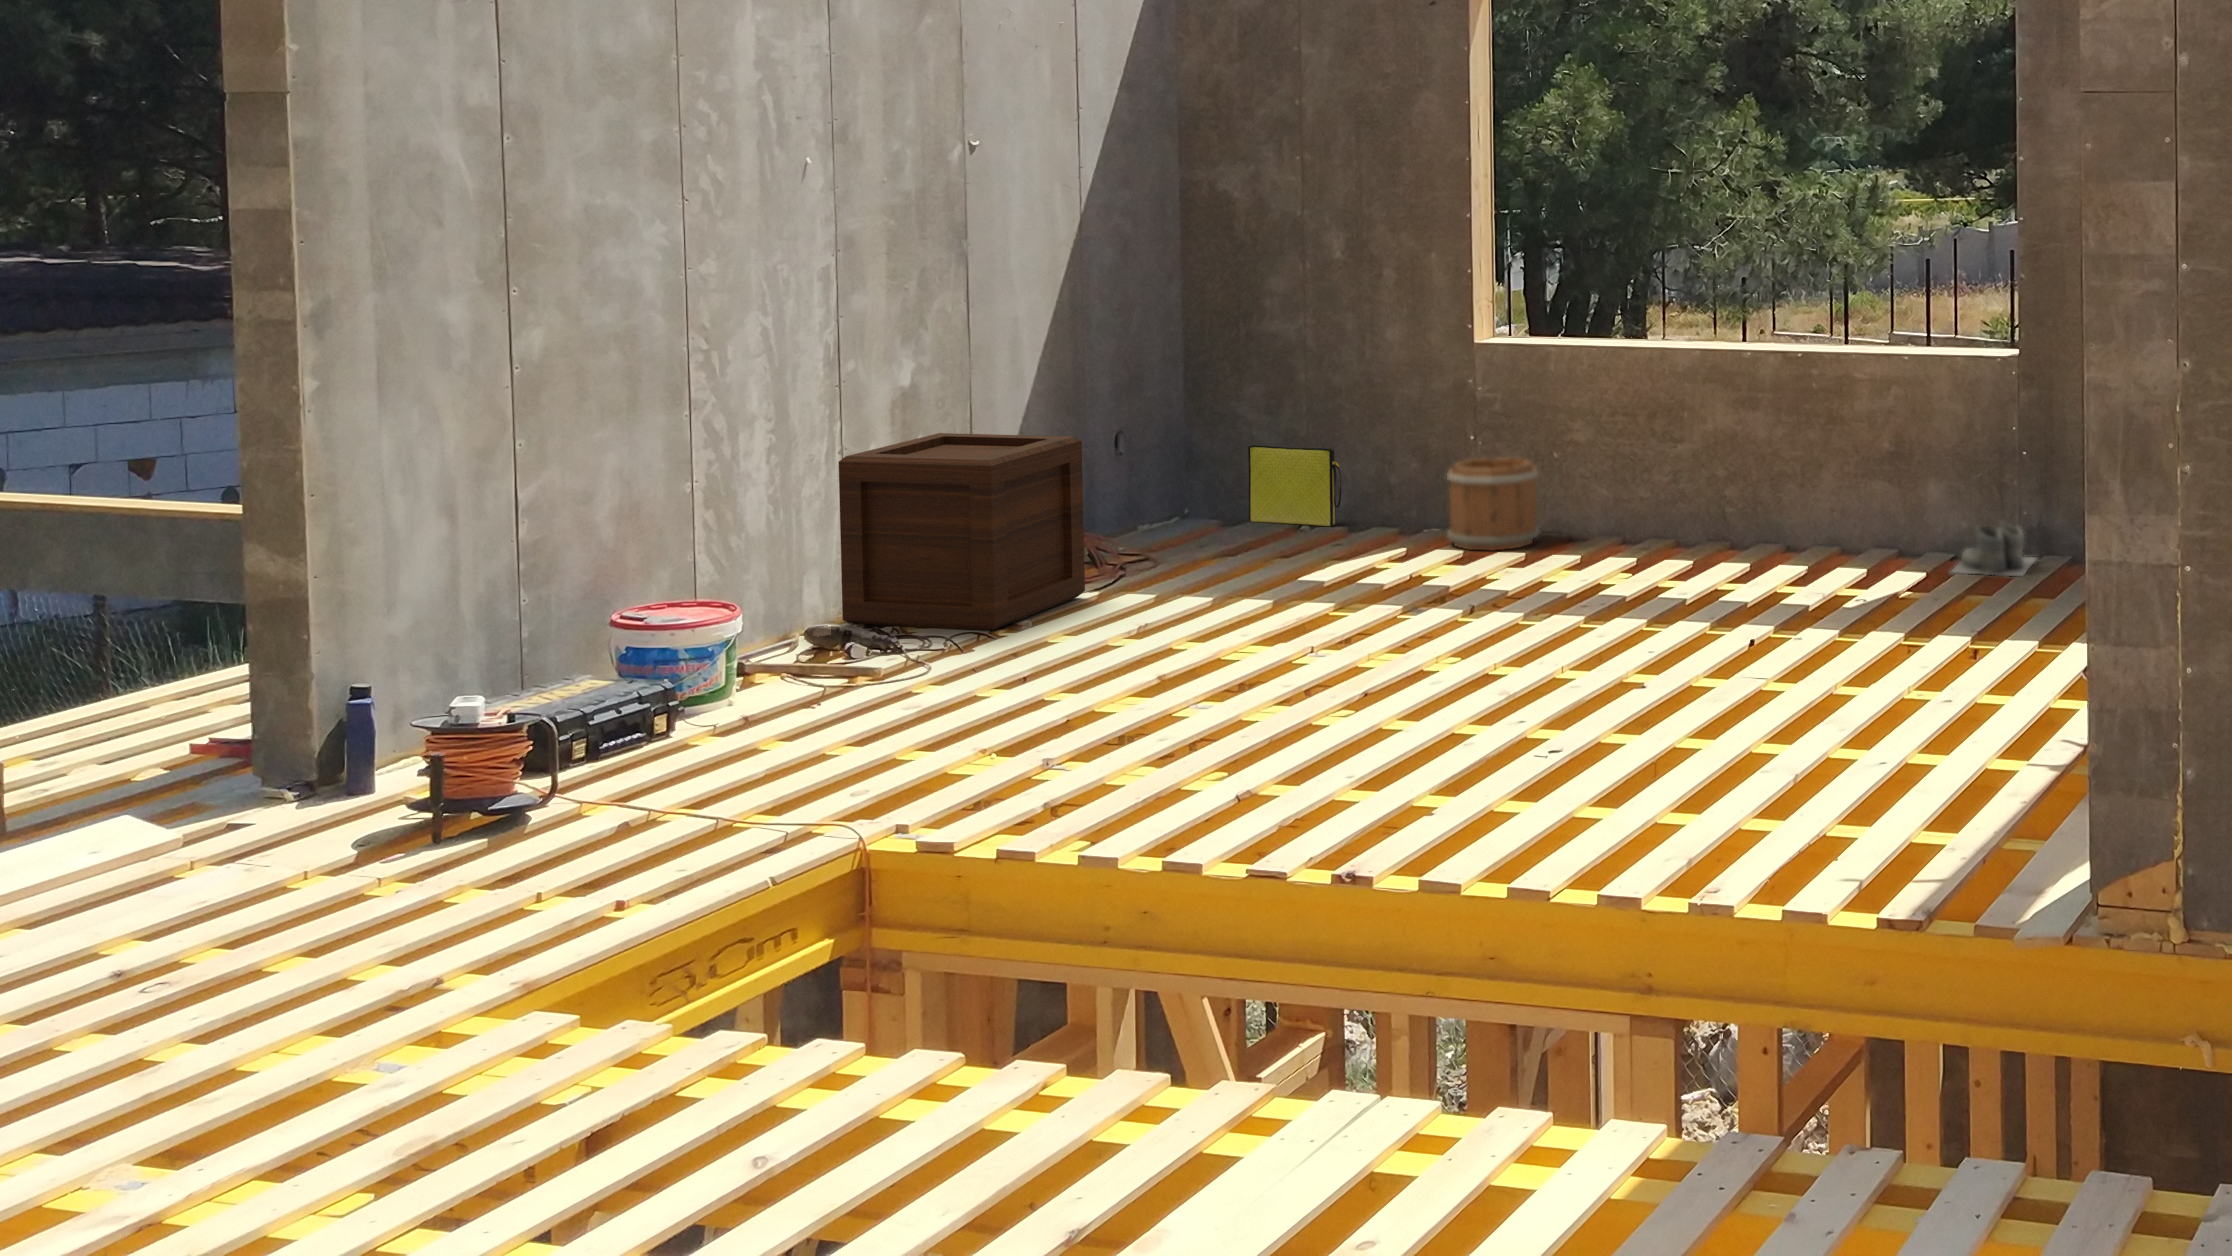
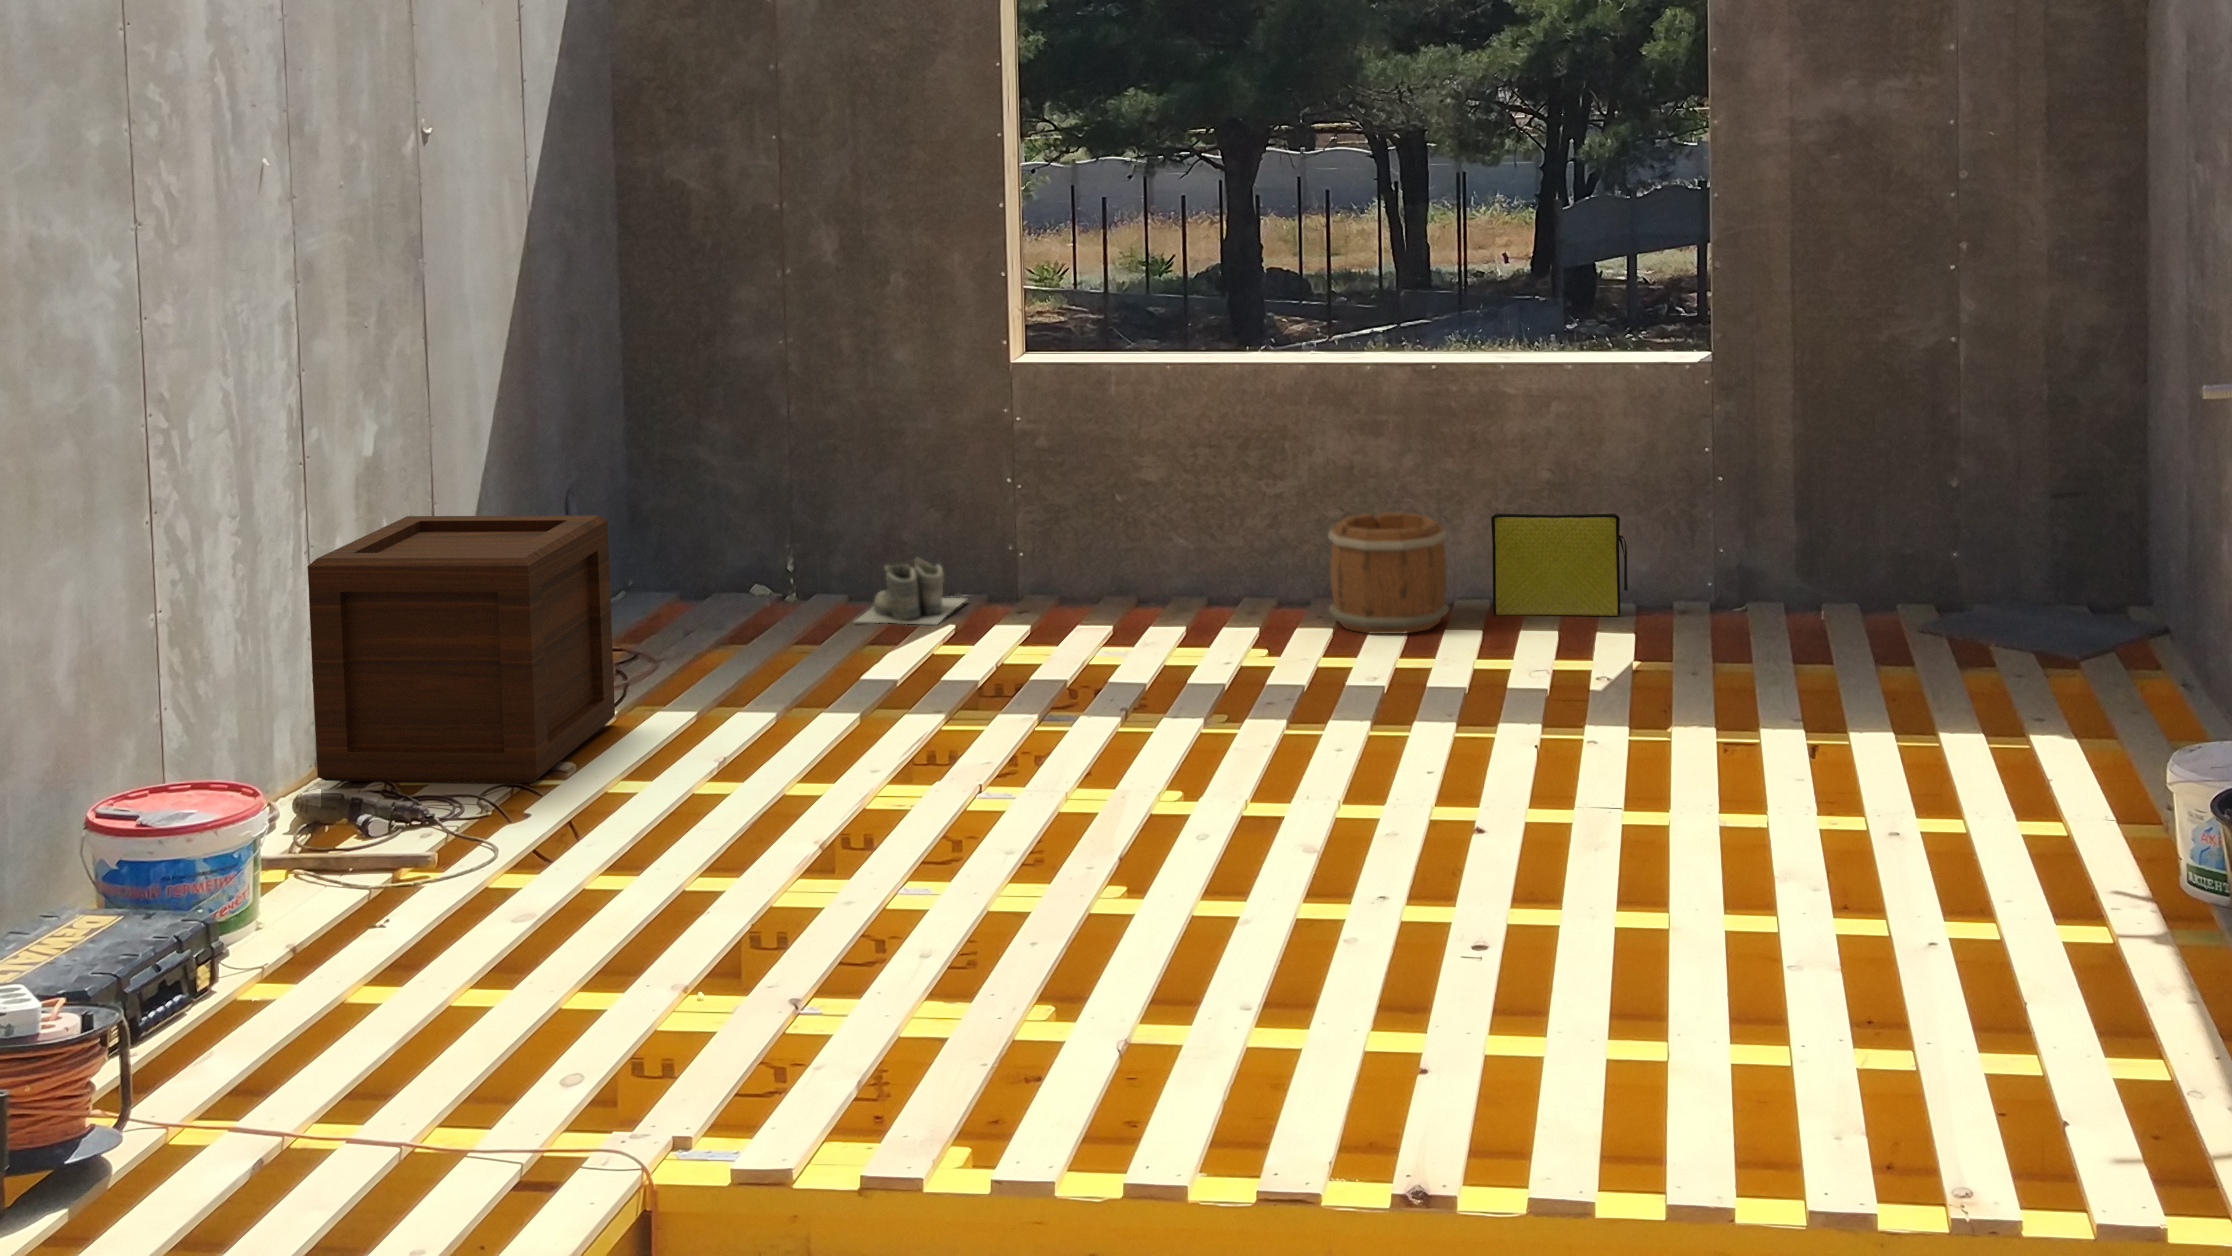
bag: present [1248,444,1341,526] -> present [1491,513,1628,616]
bucket: present [1447,457,1539,551] -> present [1328,512,1449,634]
boots: present [1952,521,2037,576] -> present [855,558,965,625]

